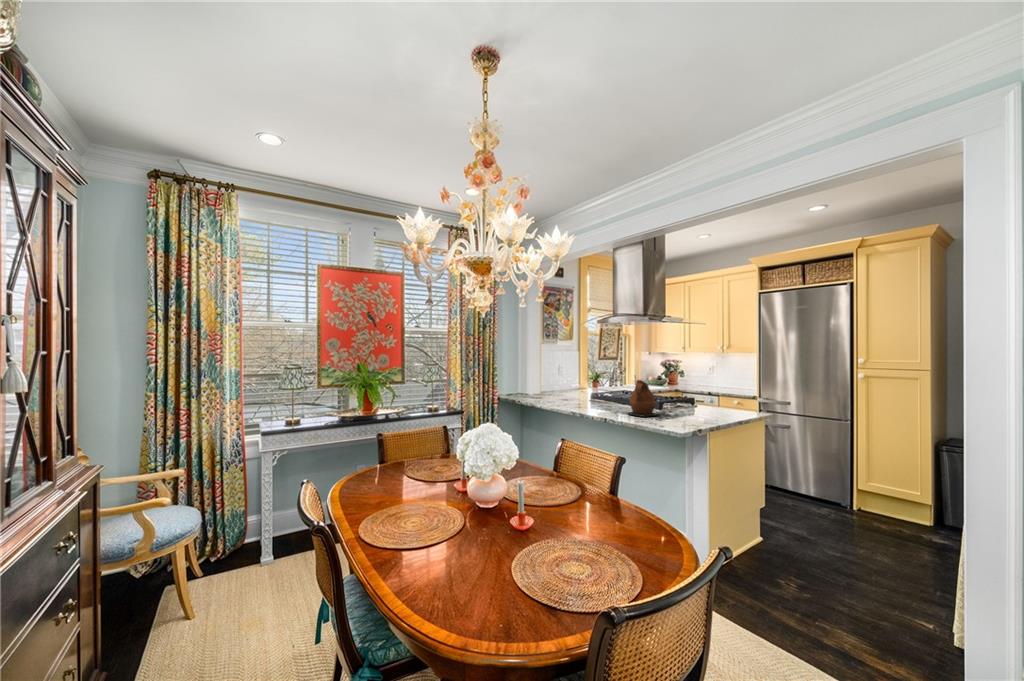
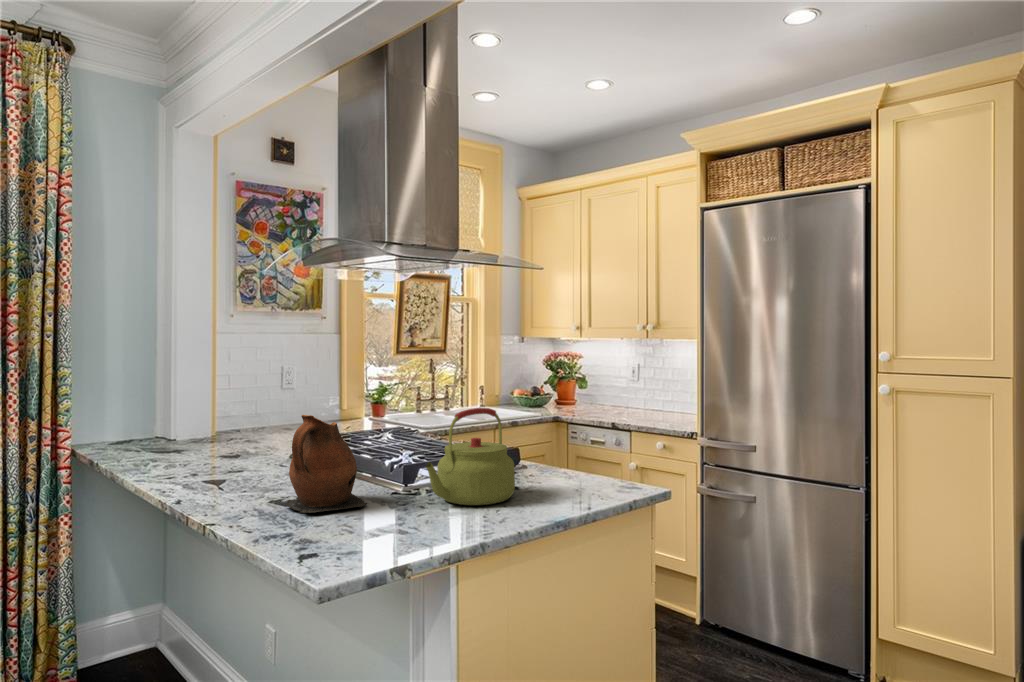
kettle: none [685,379,718,416] -> present [426,408,515,505]

